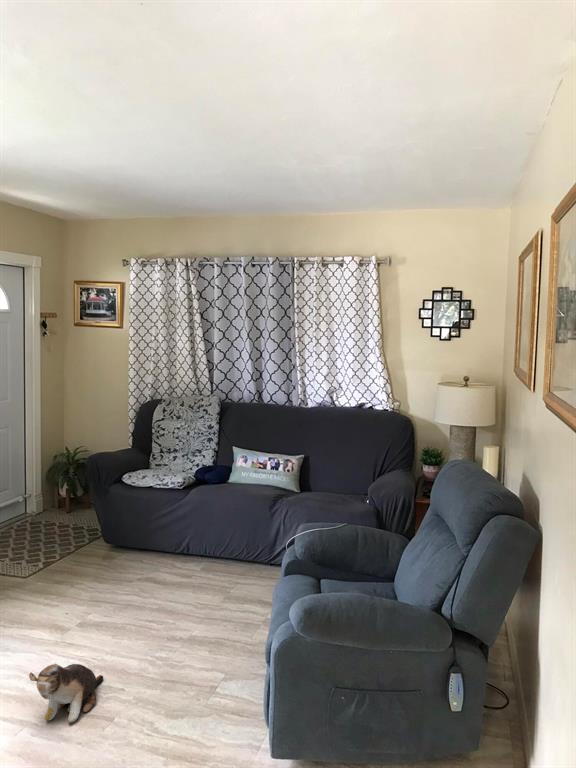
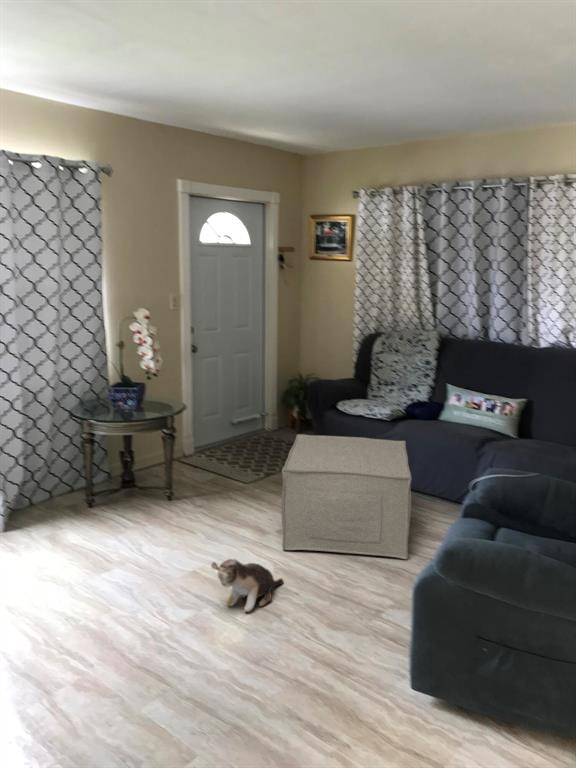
ottoman: none [89,507,225,642] -> present [281,434,412,559]

